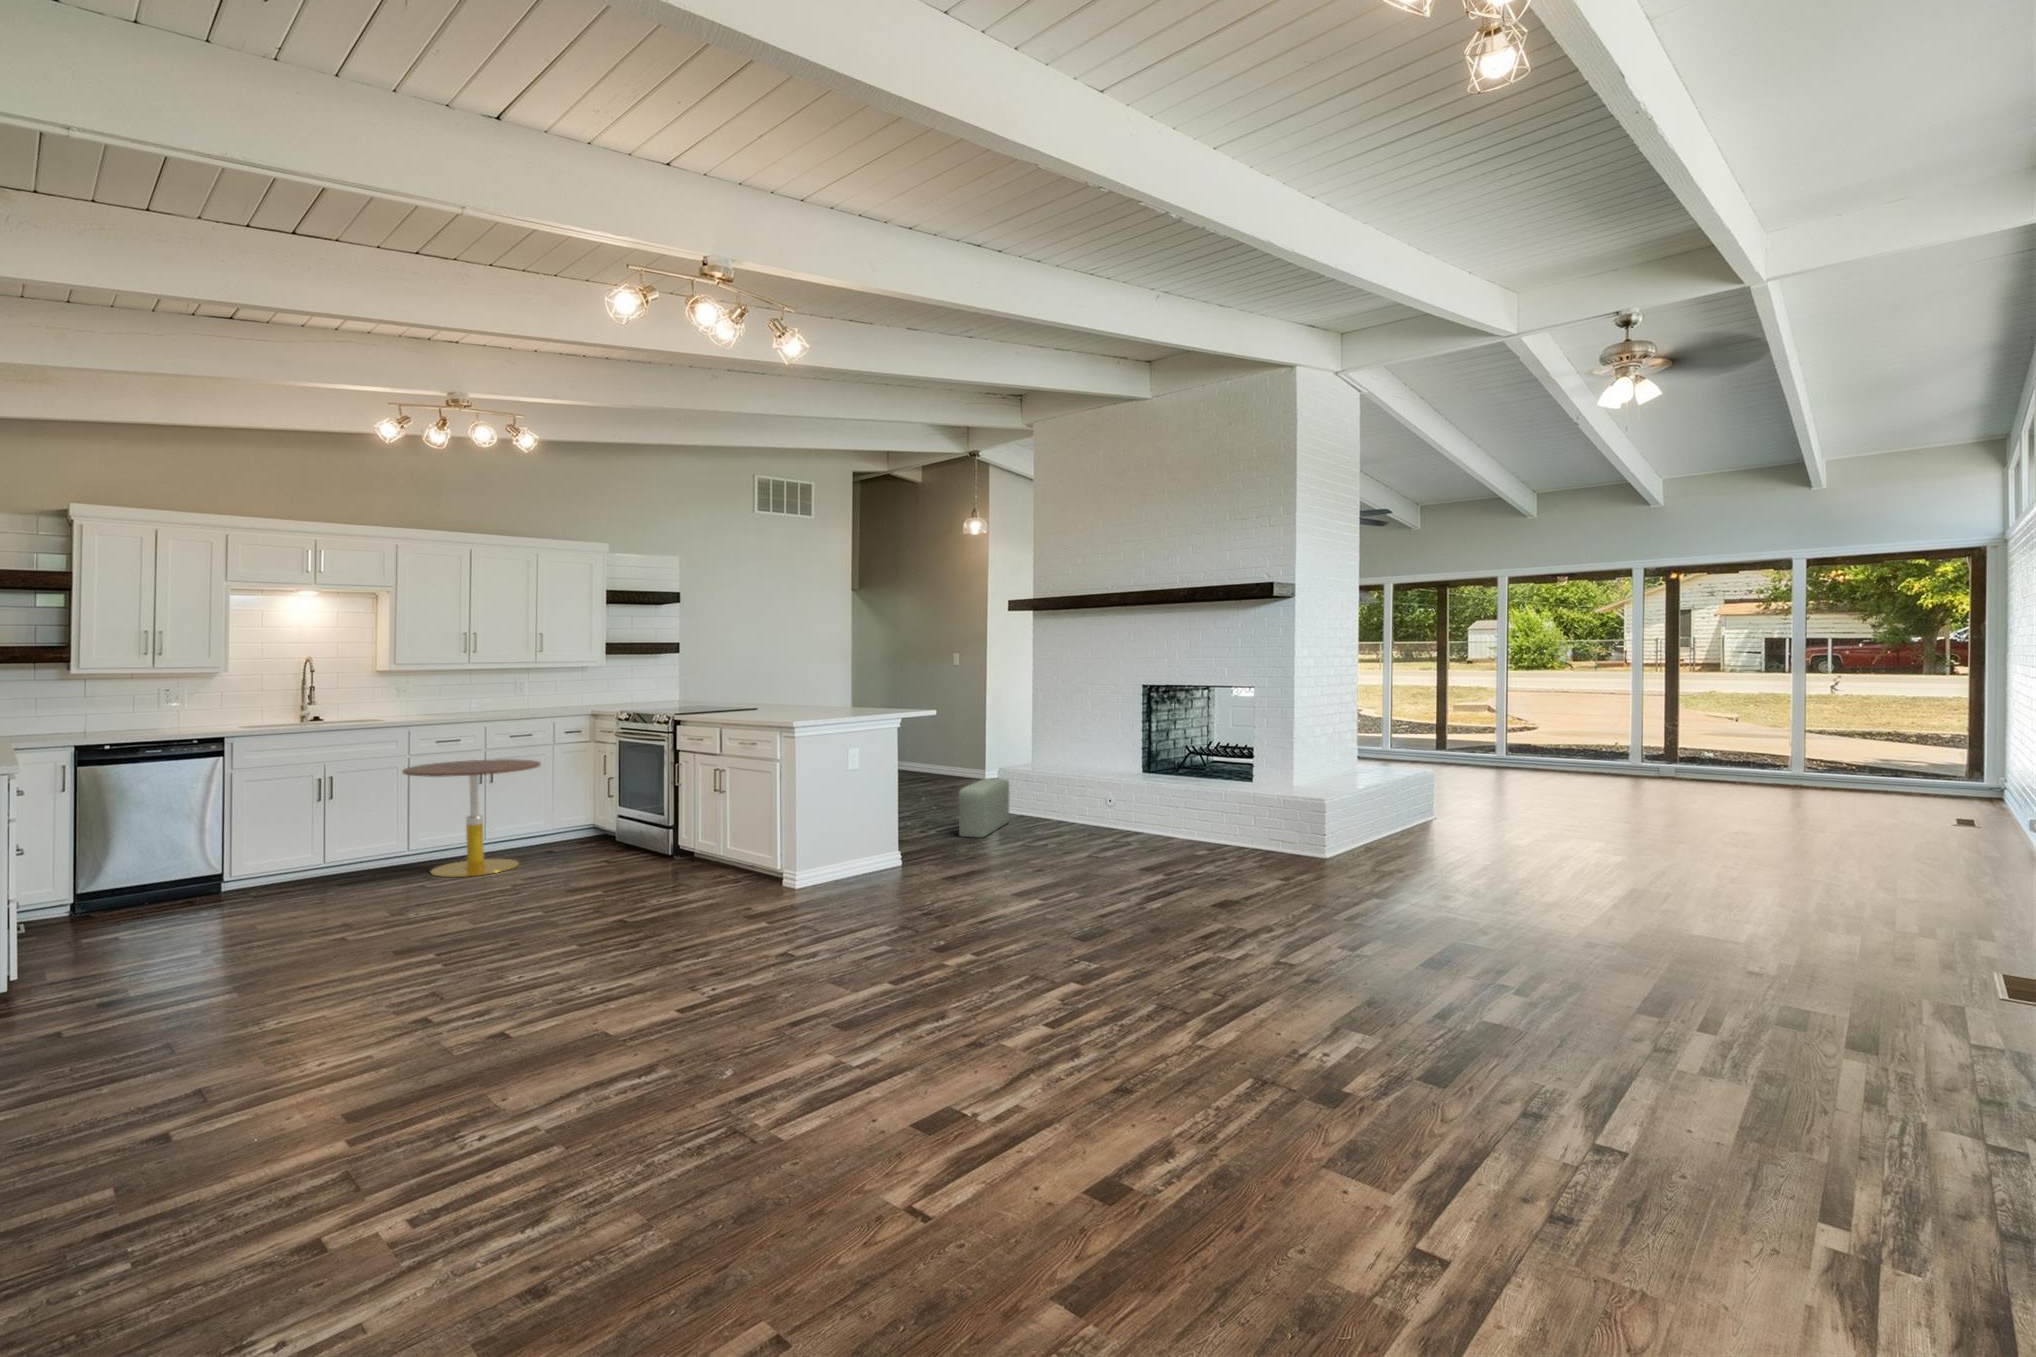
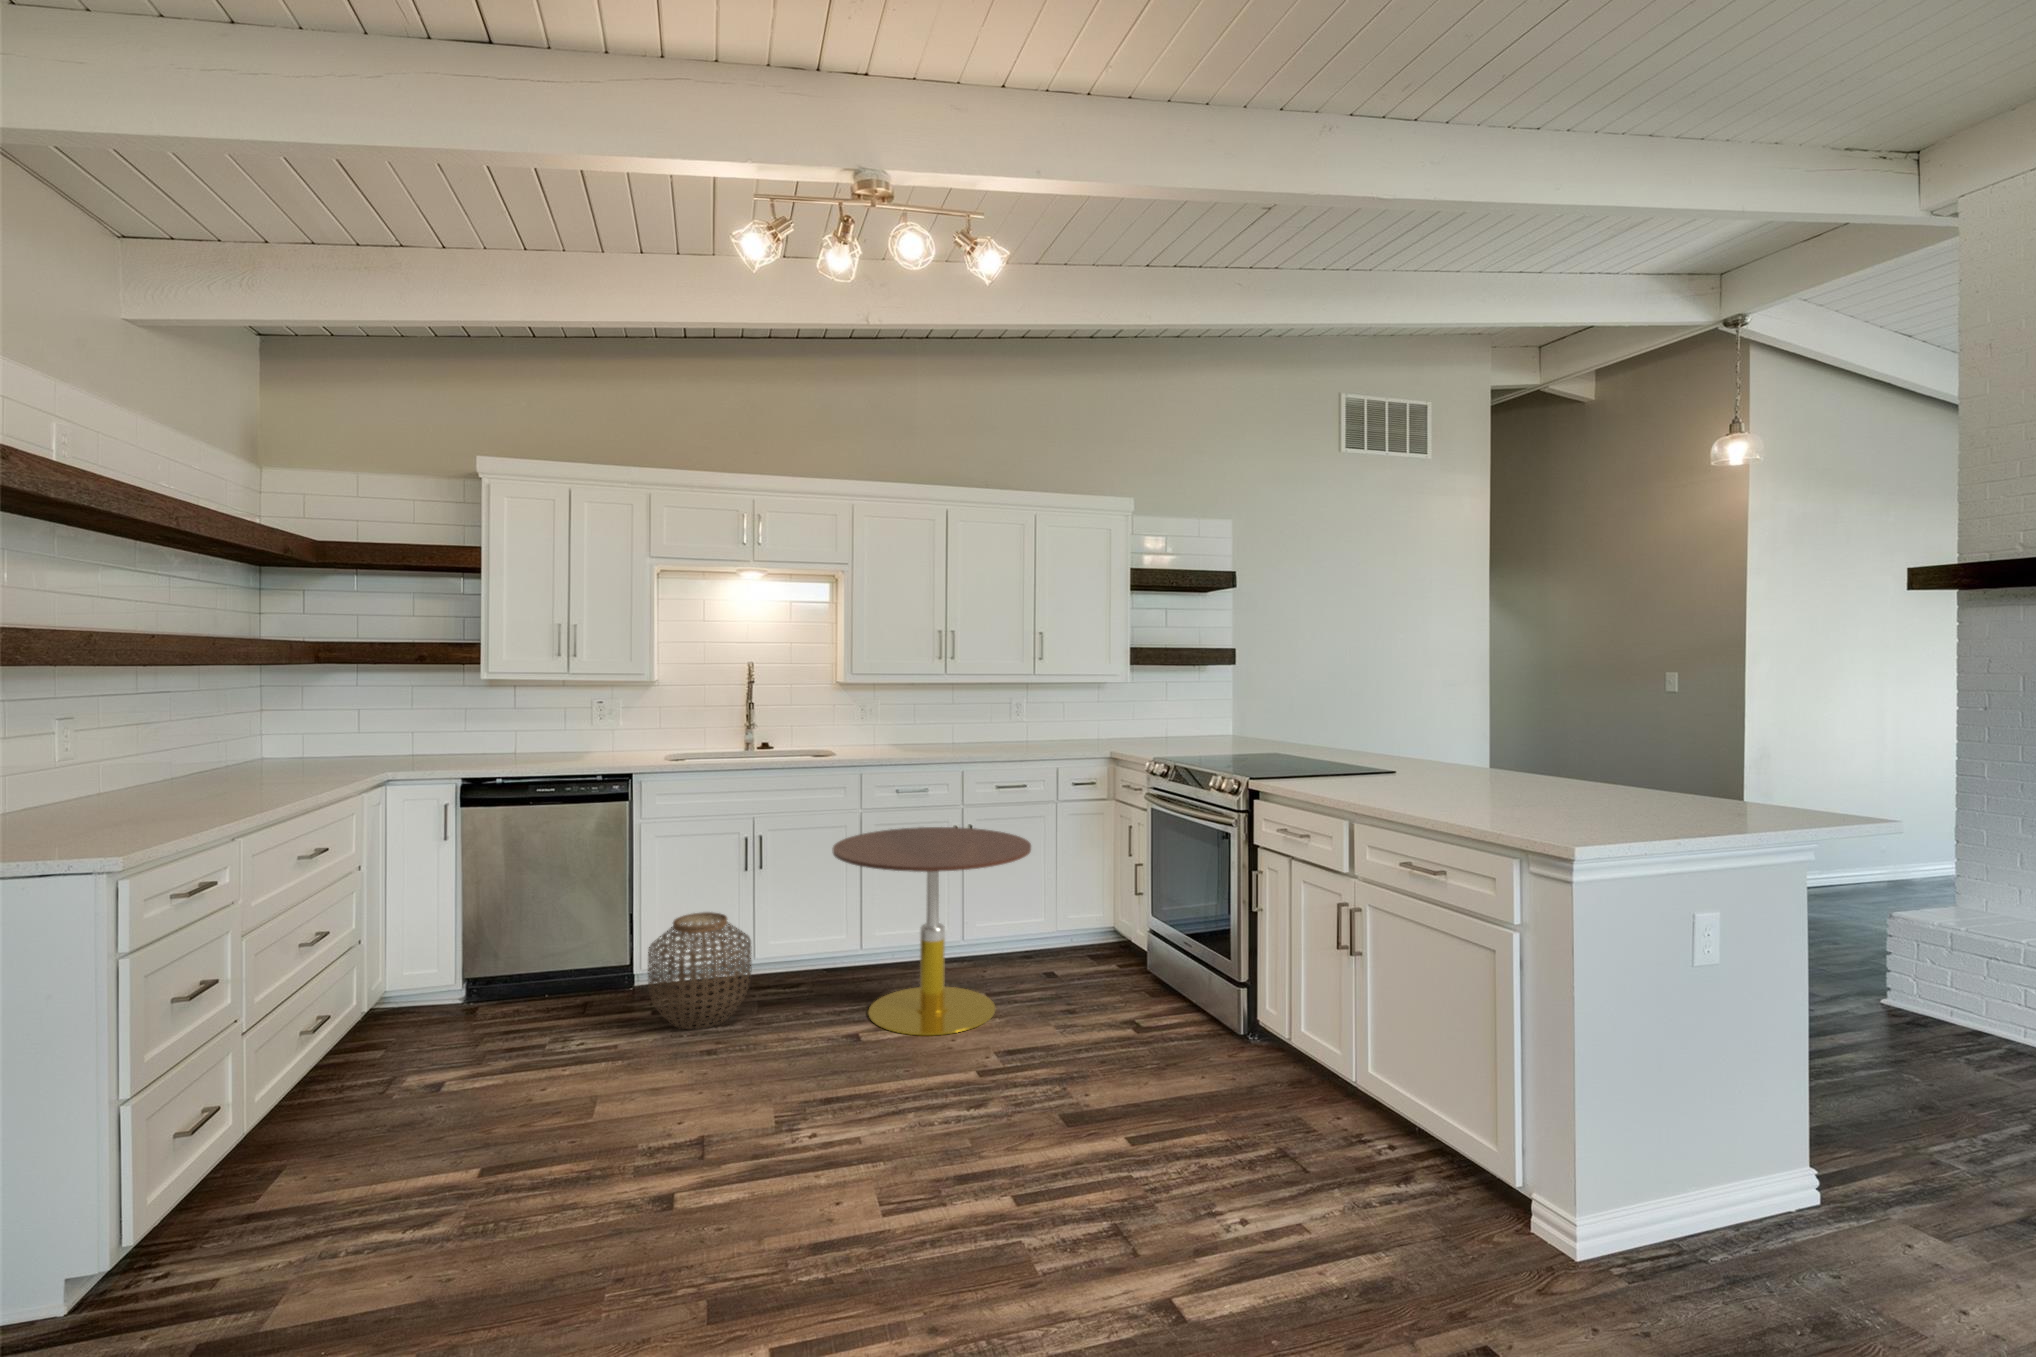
pouf: present [959,778,1009,838] -> none [1853,937,1943,1097]
woven basket: none [265,820,344,892] -> present [648,912,752,1029]

